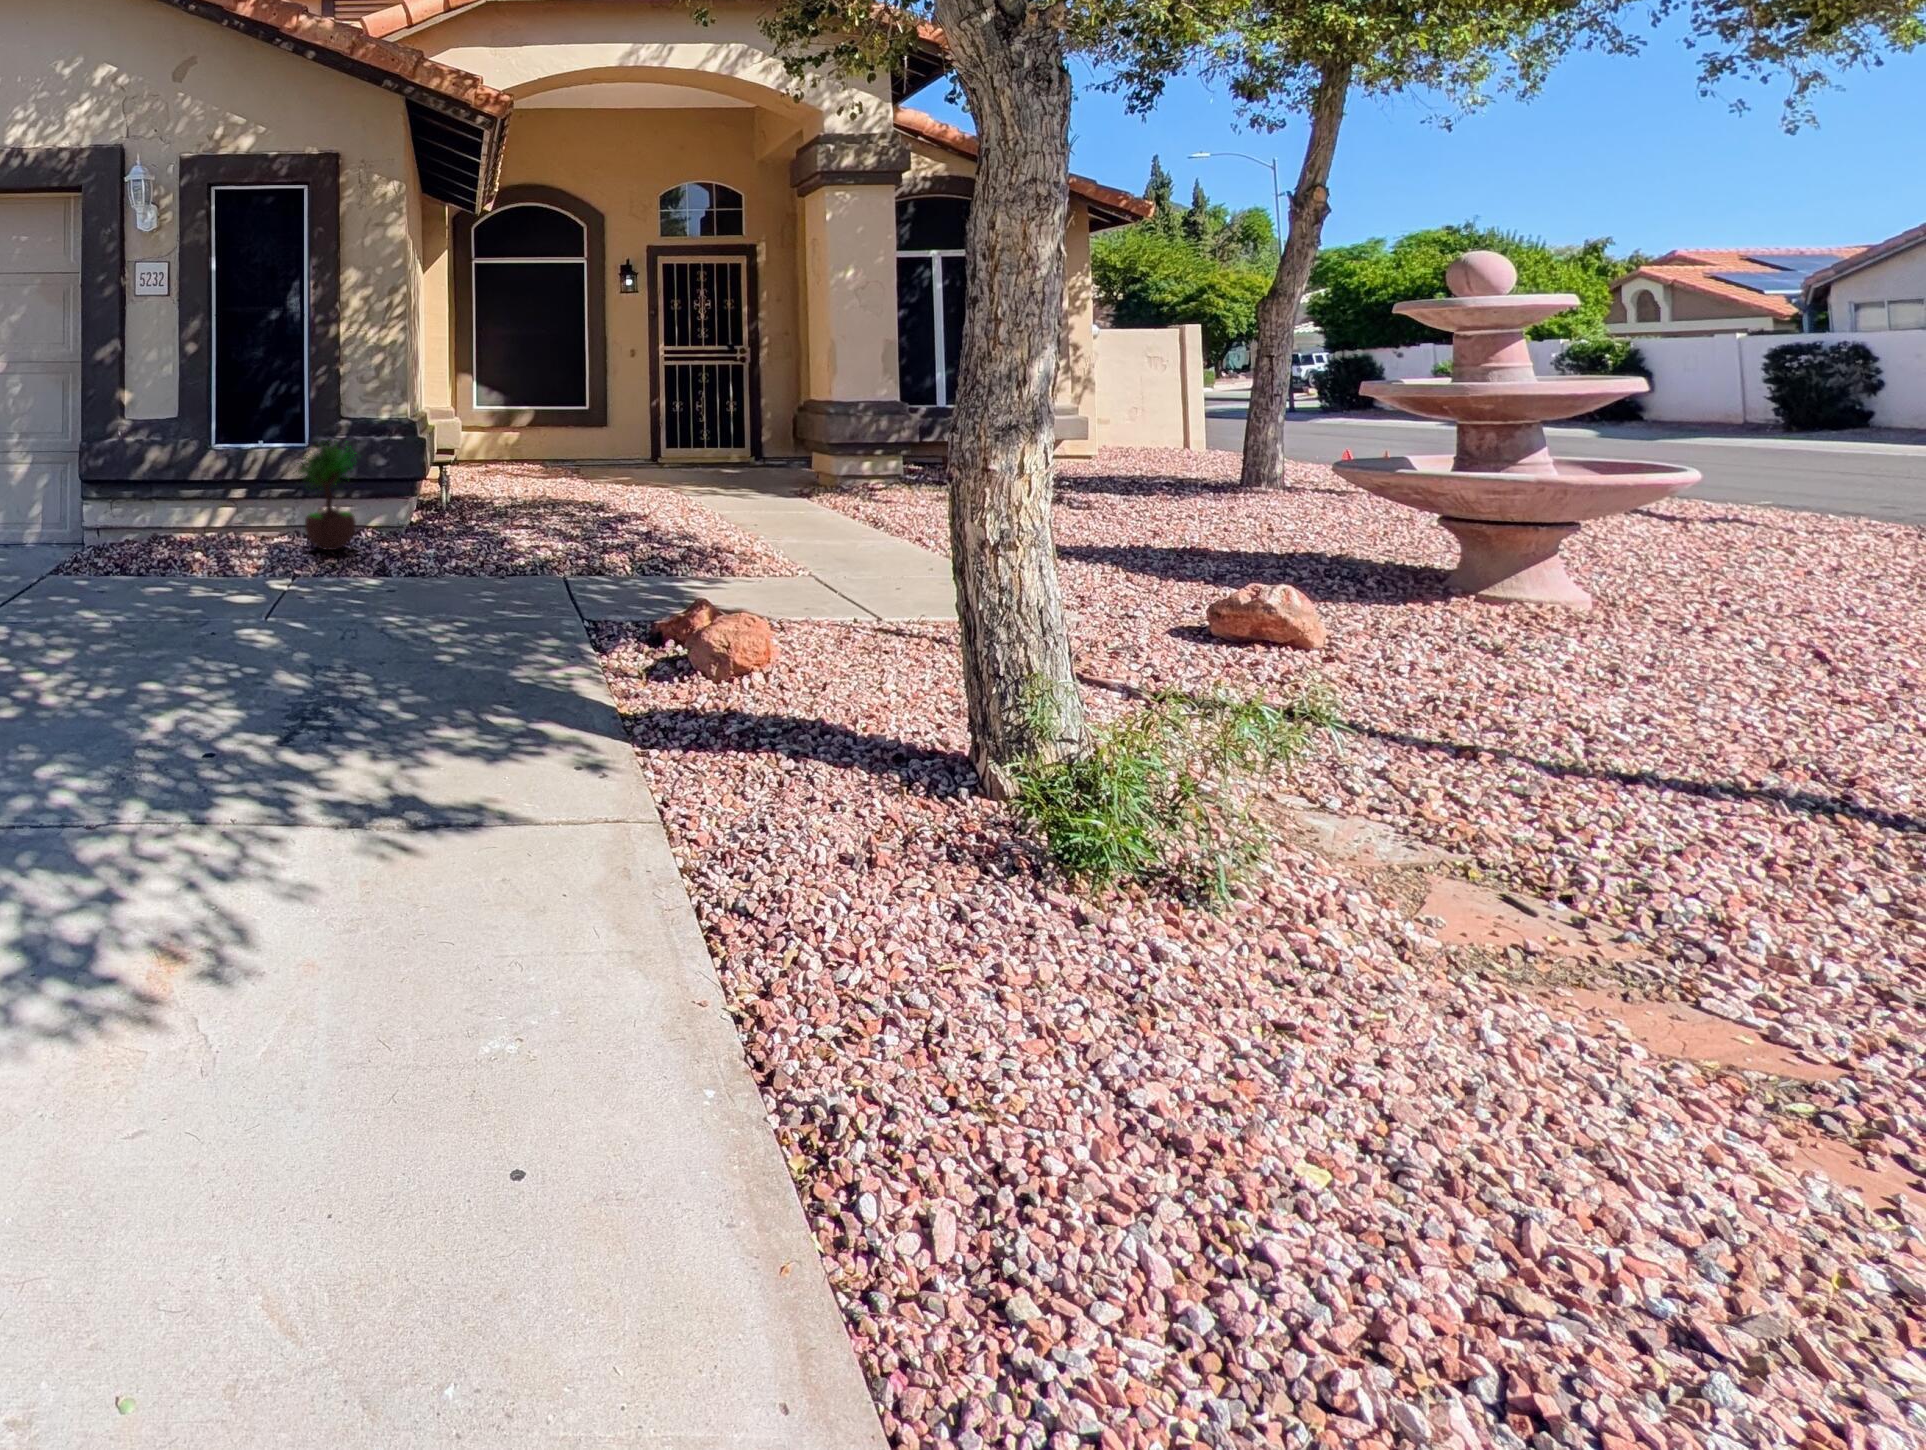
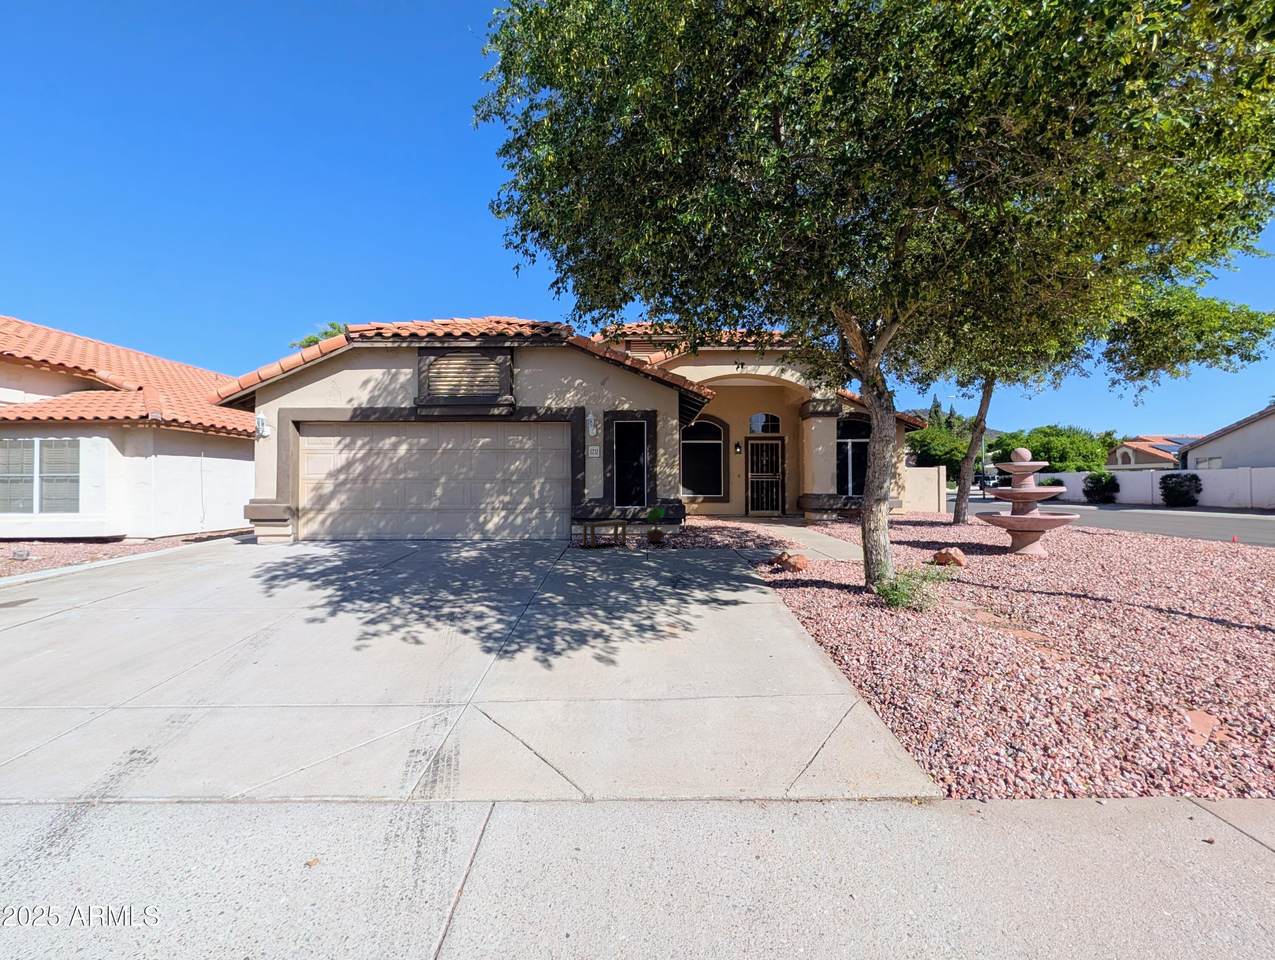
bench: none [102,481,239,570] -> present [583,520,626,547]

